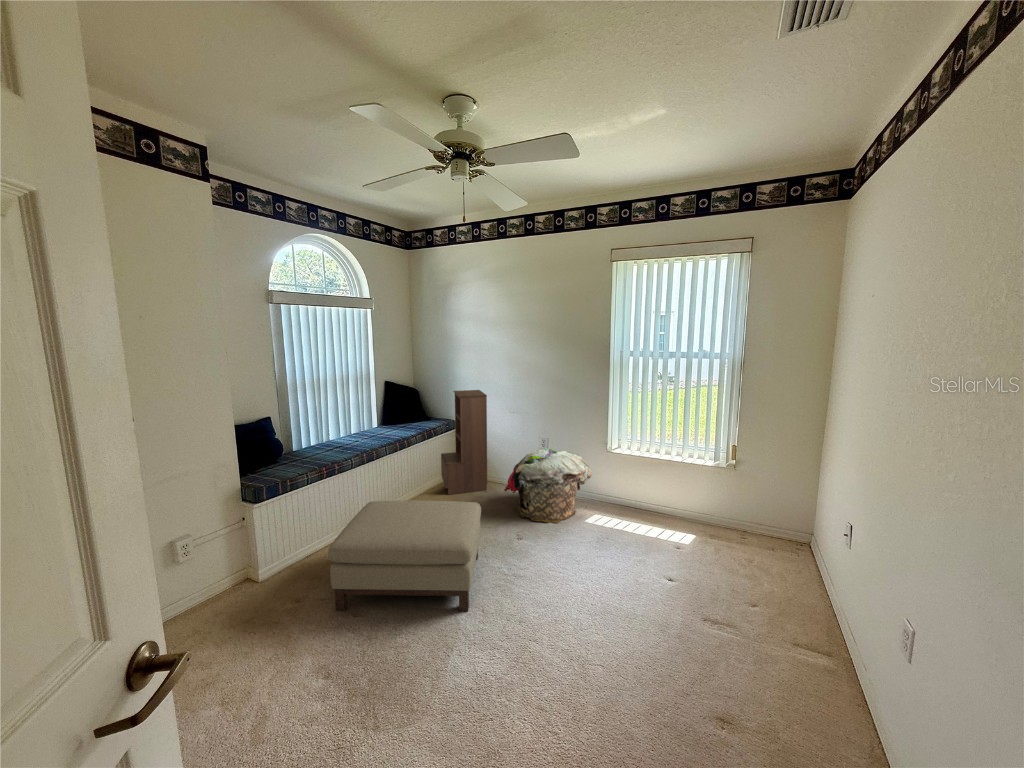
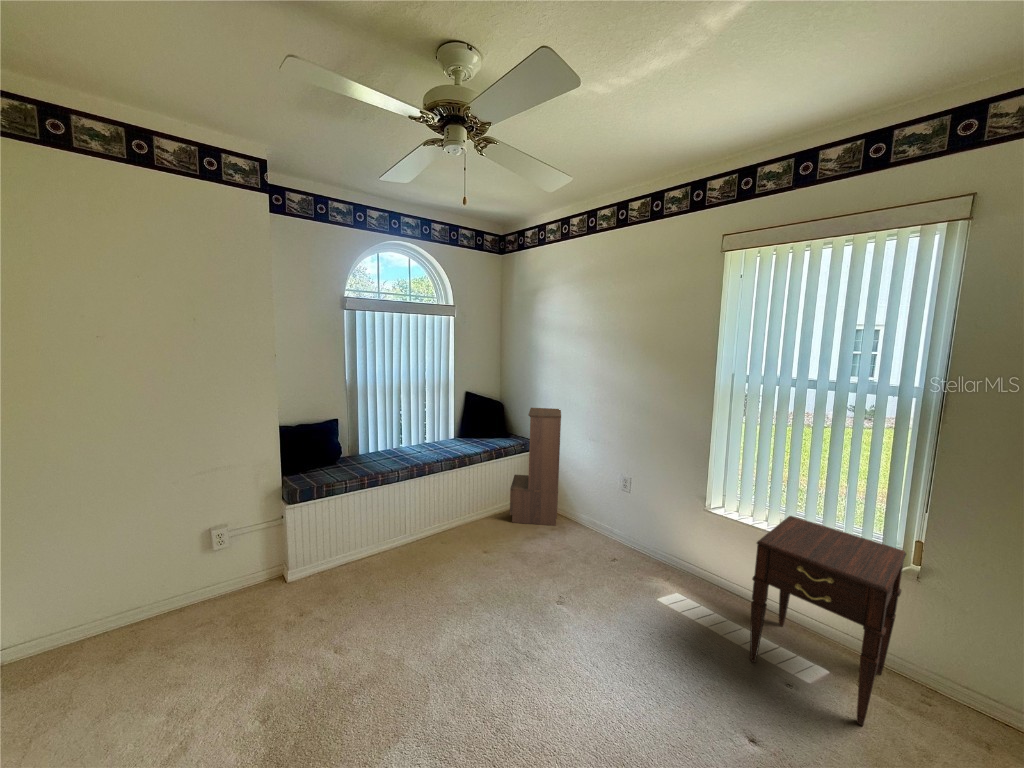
nightstand: none [652,443,728,555] -> present [750,516,906,726]
laundry basket: present [504,448,592,523] -> none [563,491,677,592]
ottoman: present [328,500,481,612] -> none [316,522,505,693]

